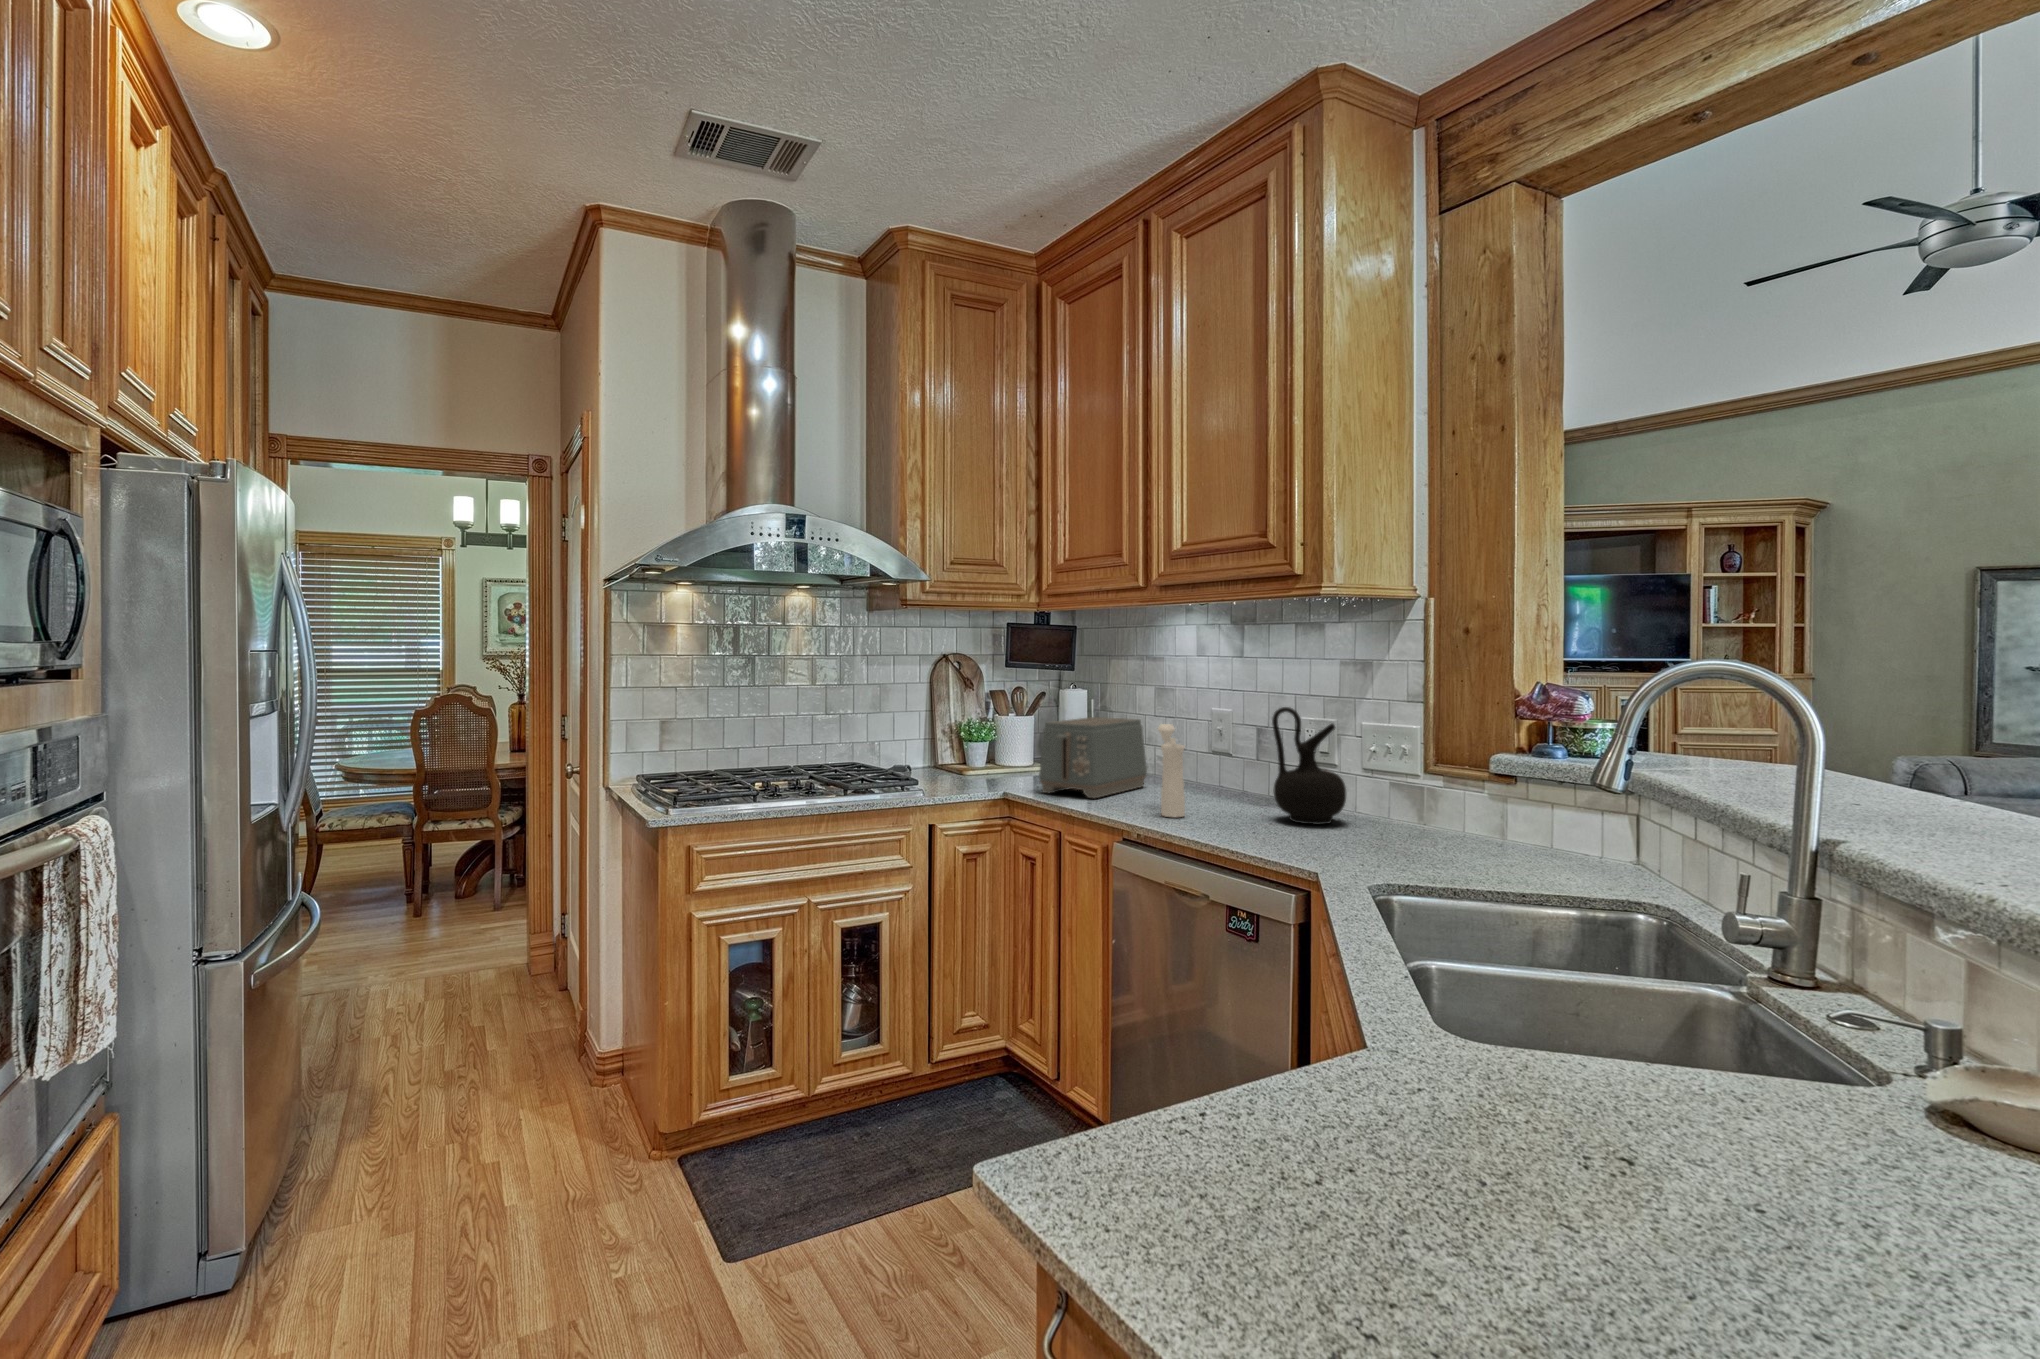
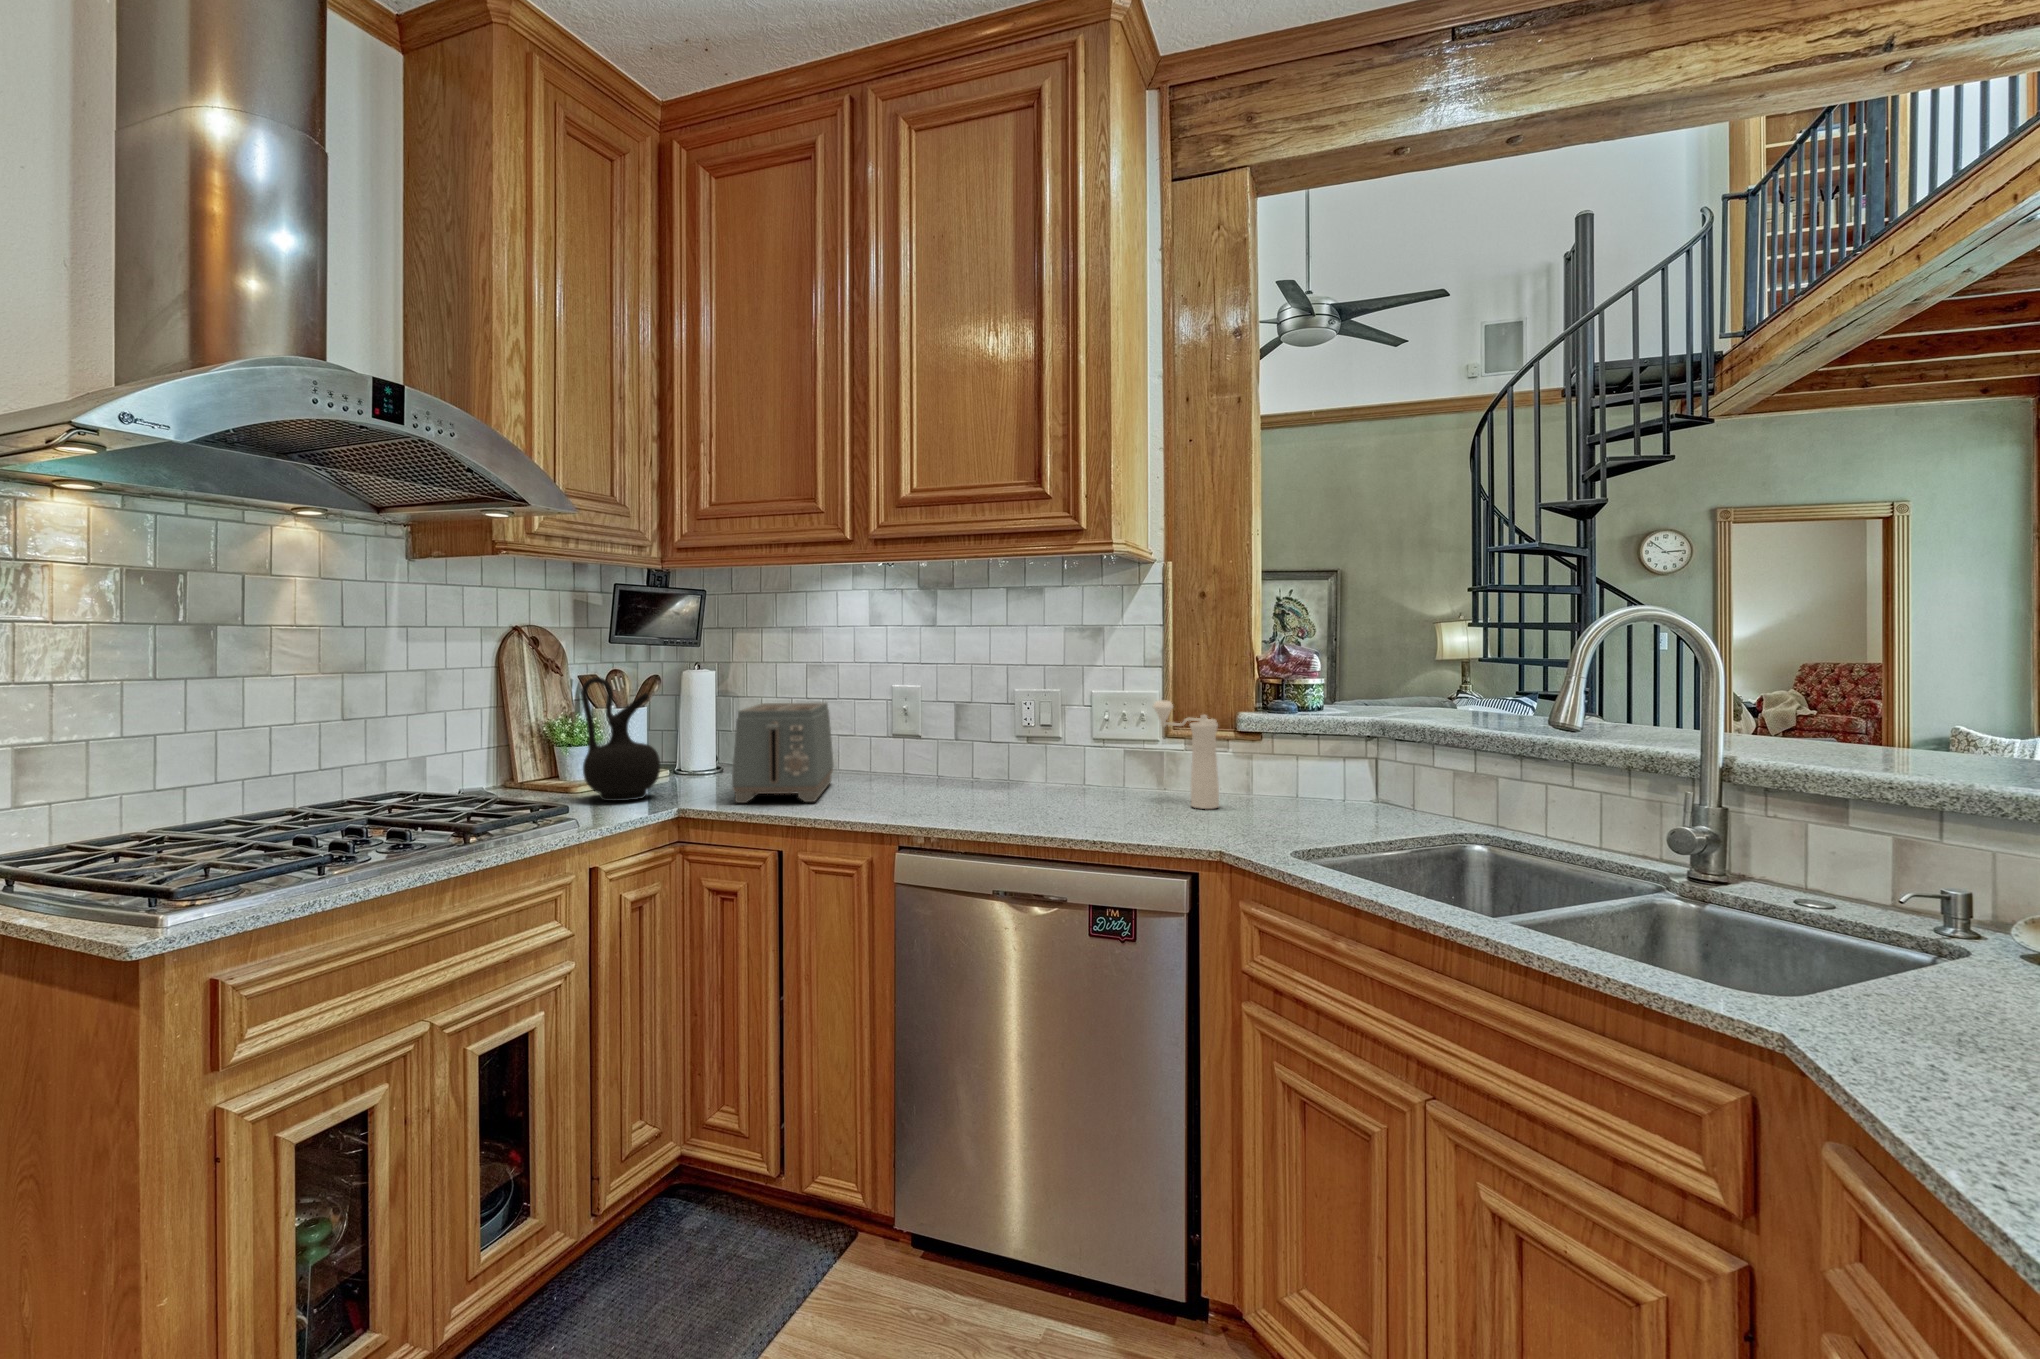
ceramic jug: present [1272,707,1346,825] -> present [581,677,660,801]
pepper mill: present [1157,724,1185,817] -> present [1153,701,1219,809]

